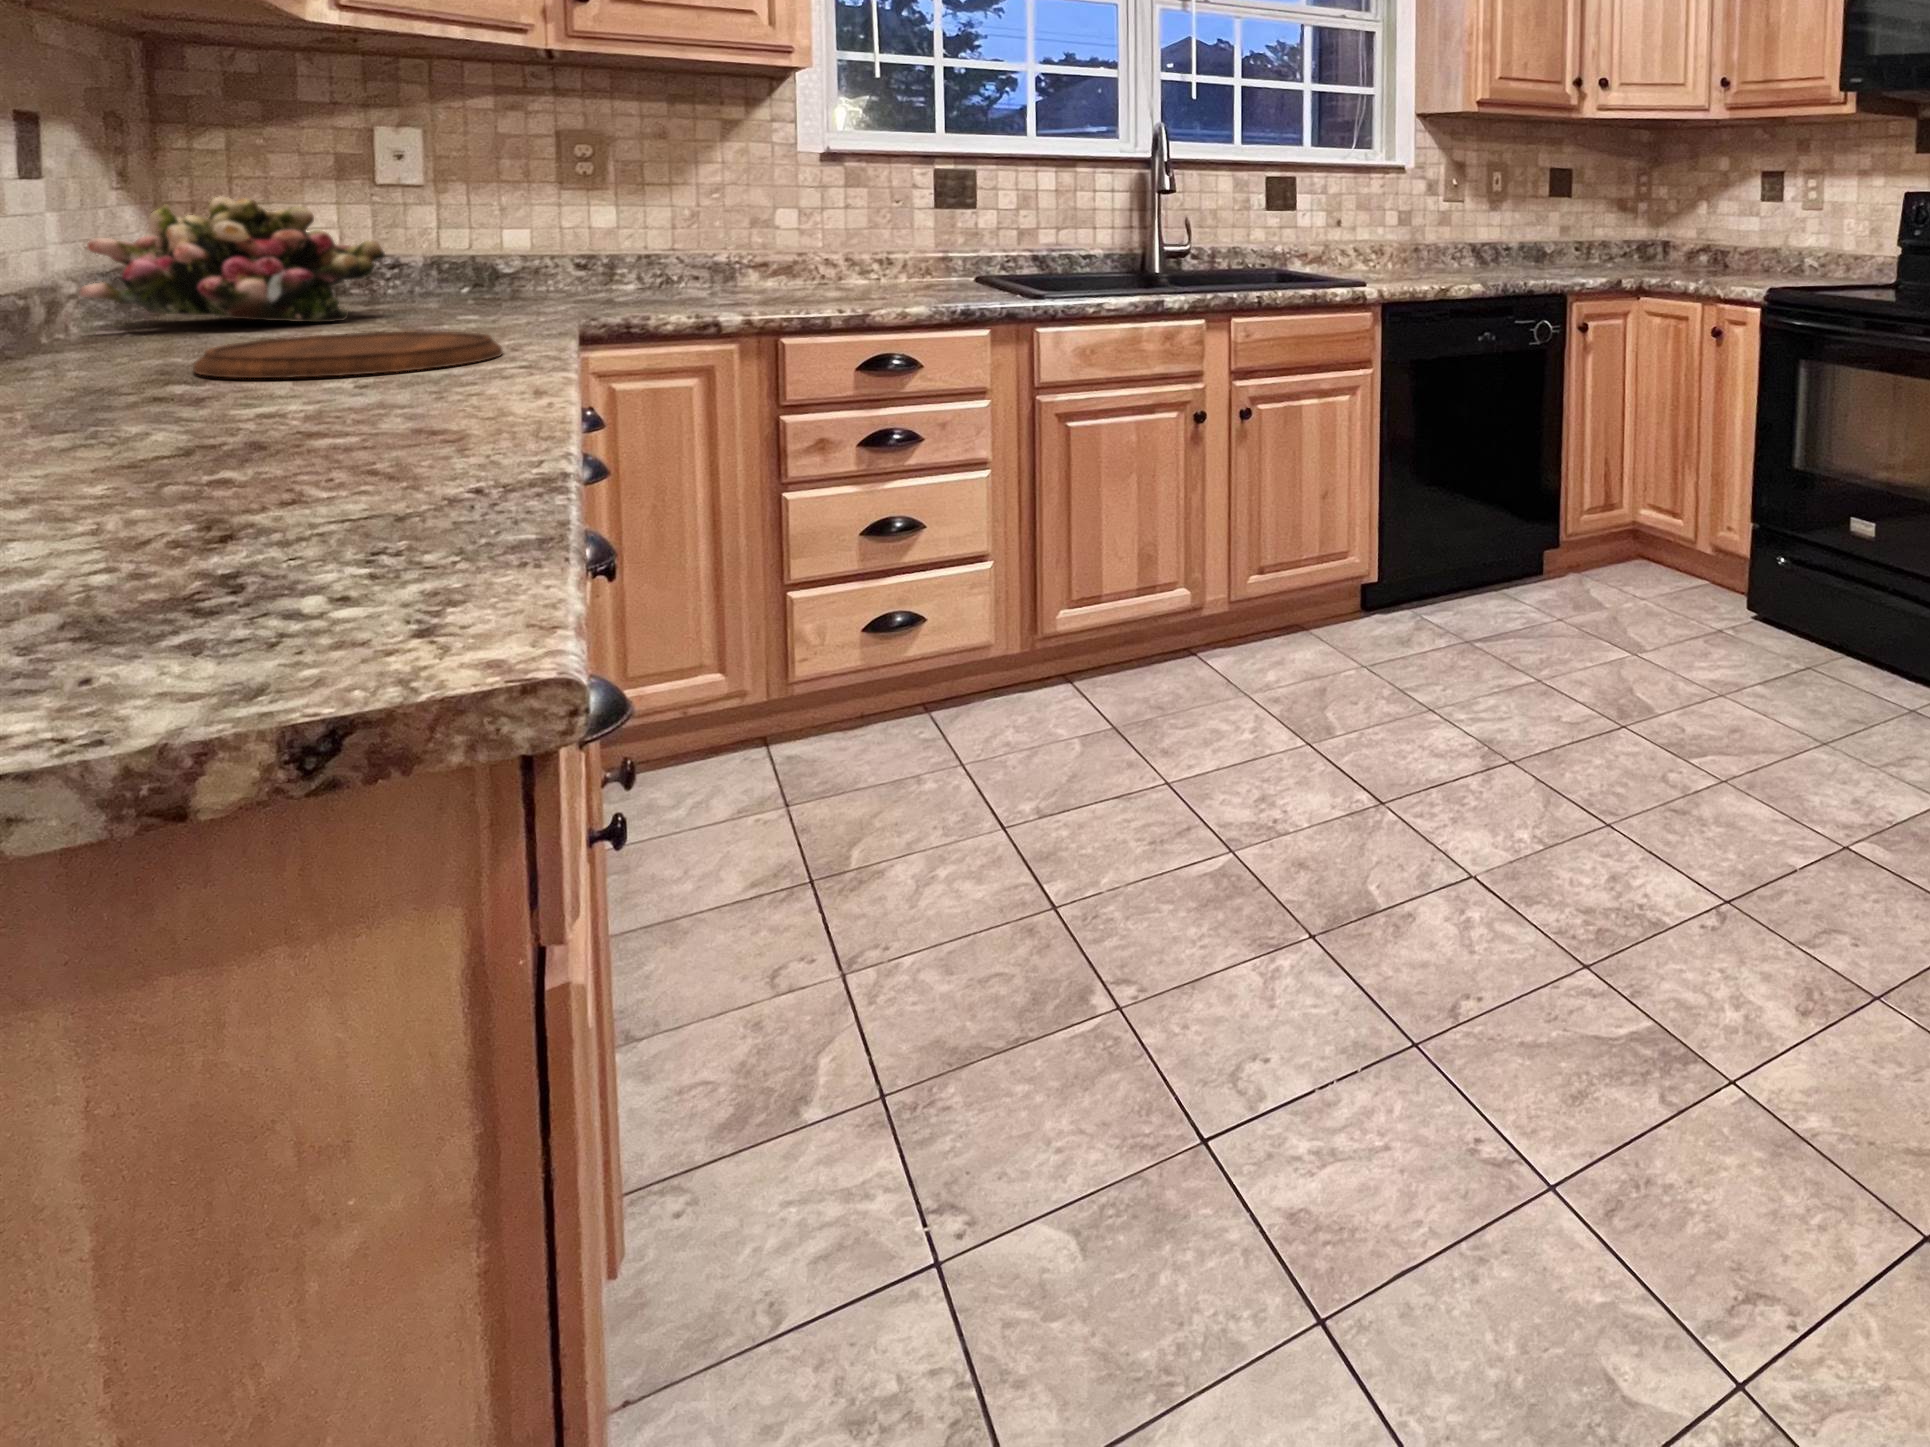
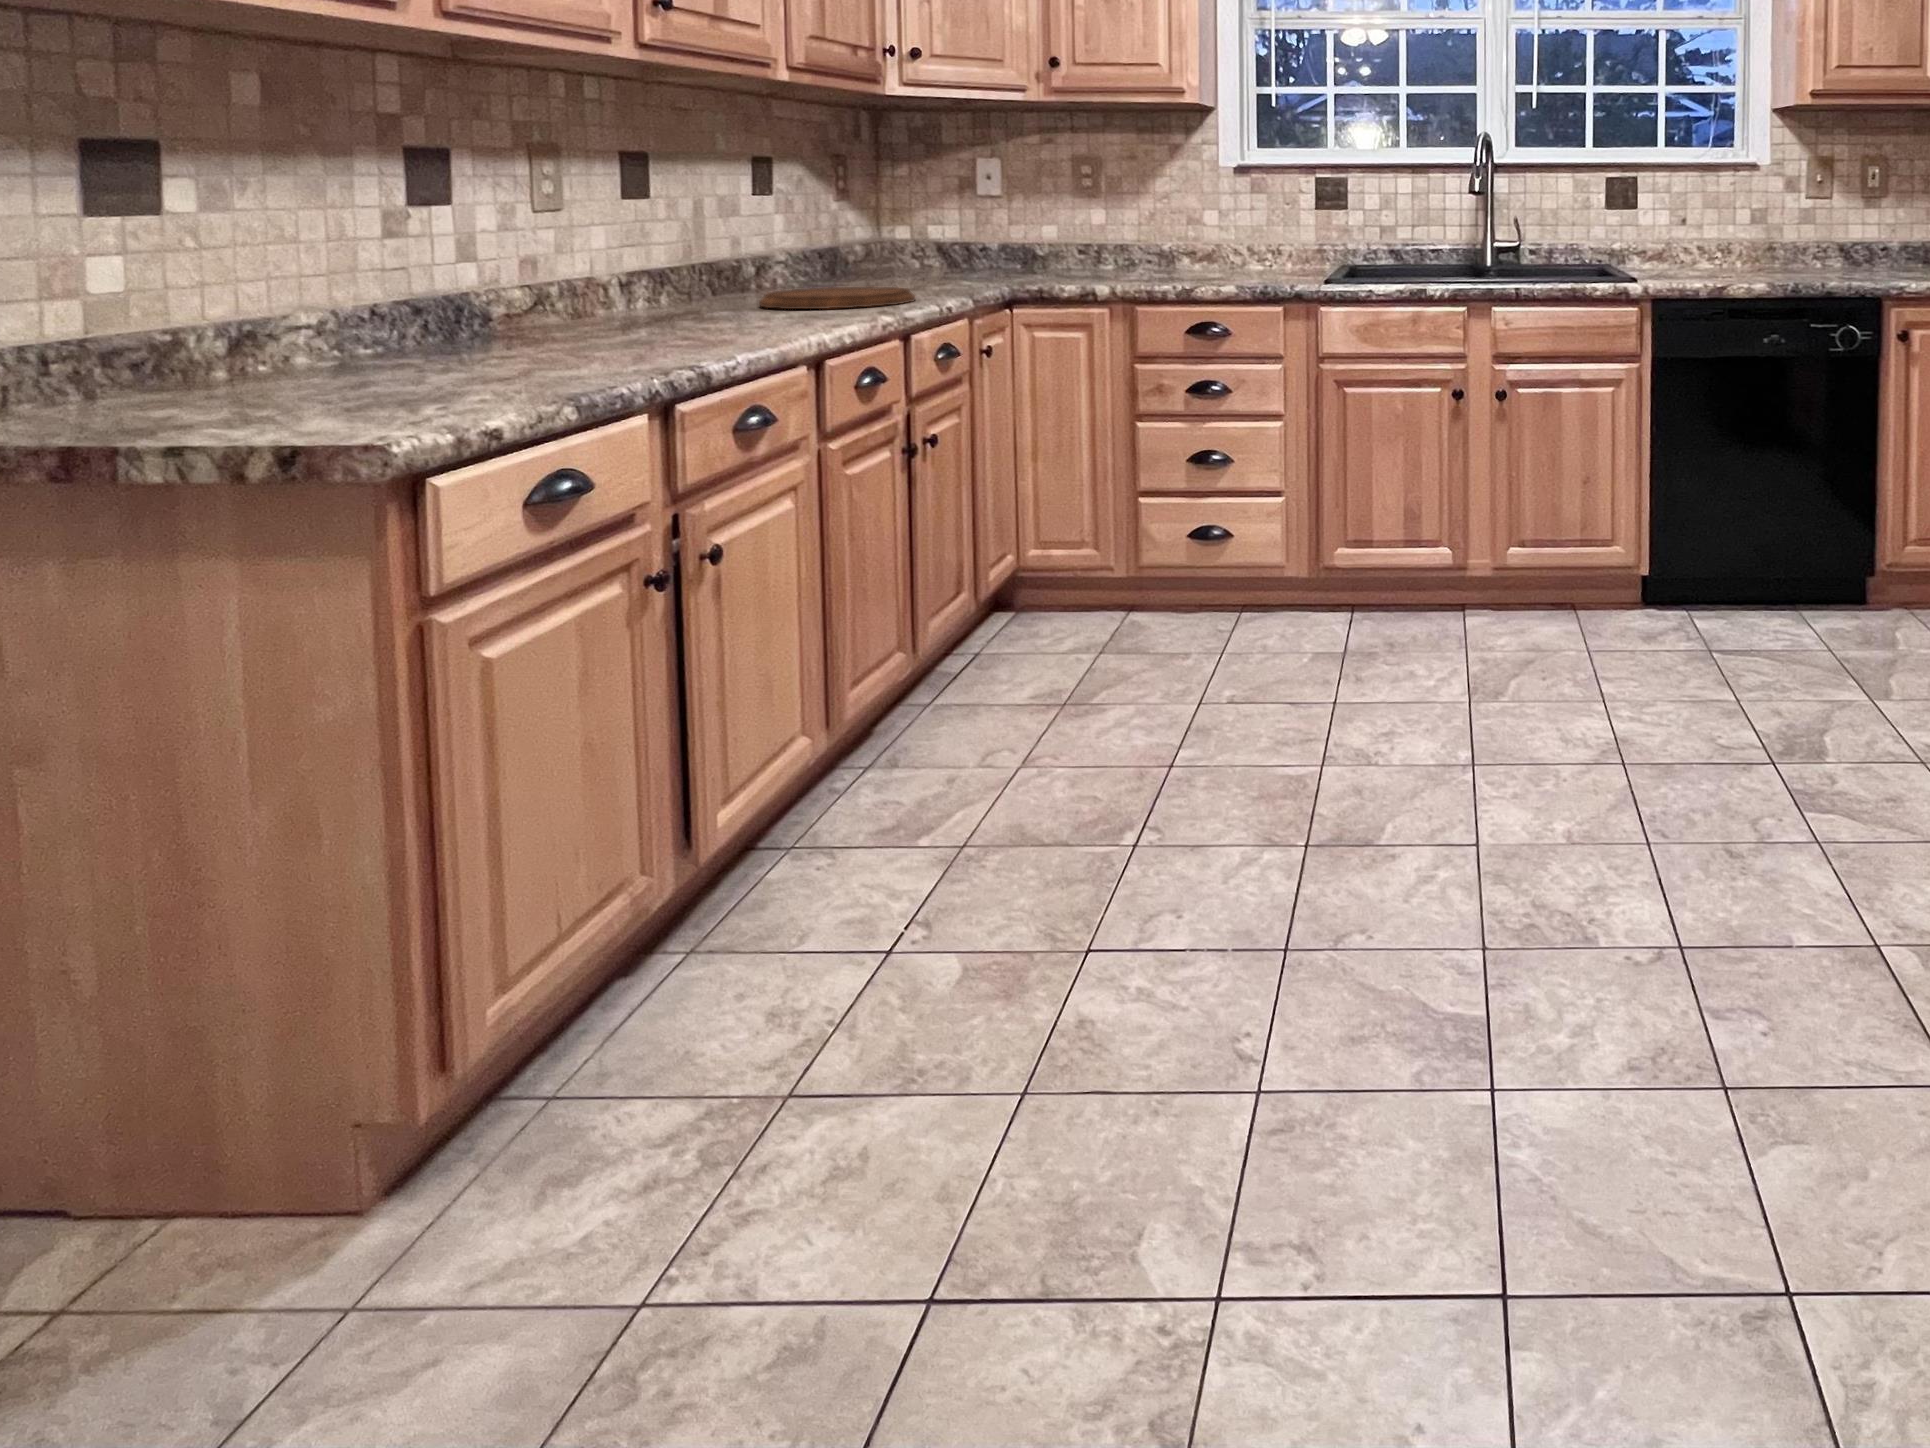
flower arrangement: present [80,196,385,322] -> none [797,205,943,283]

